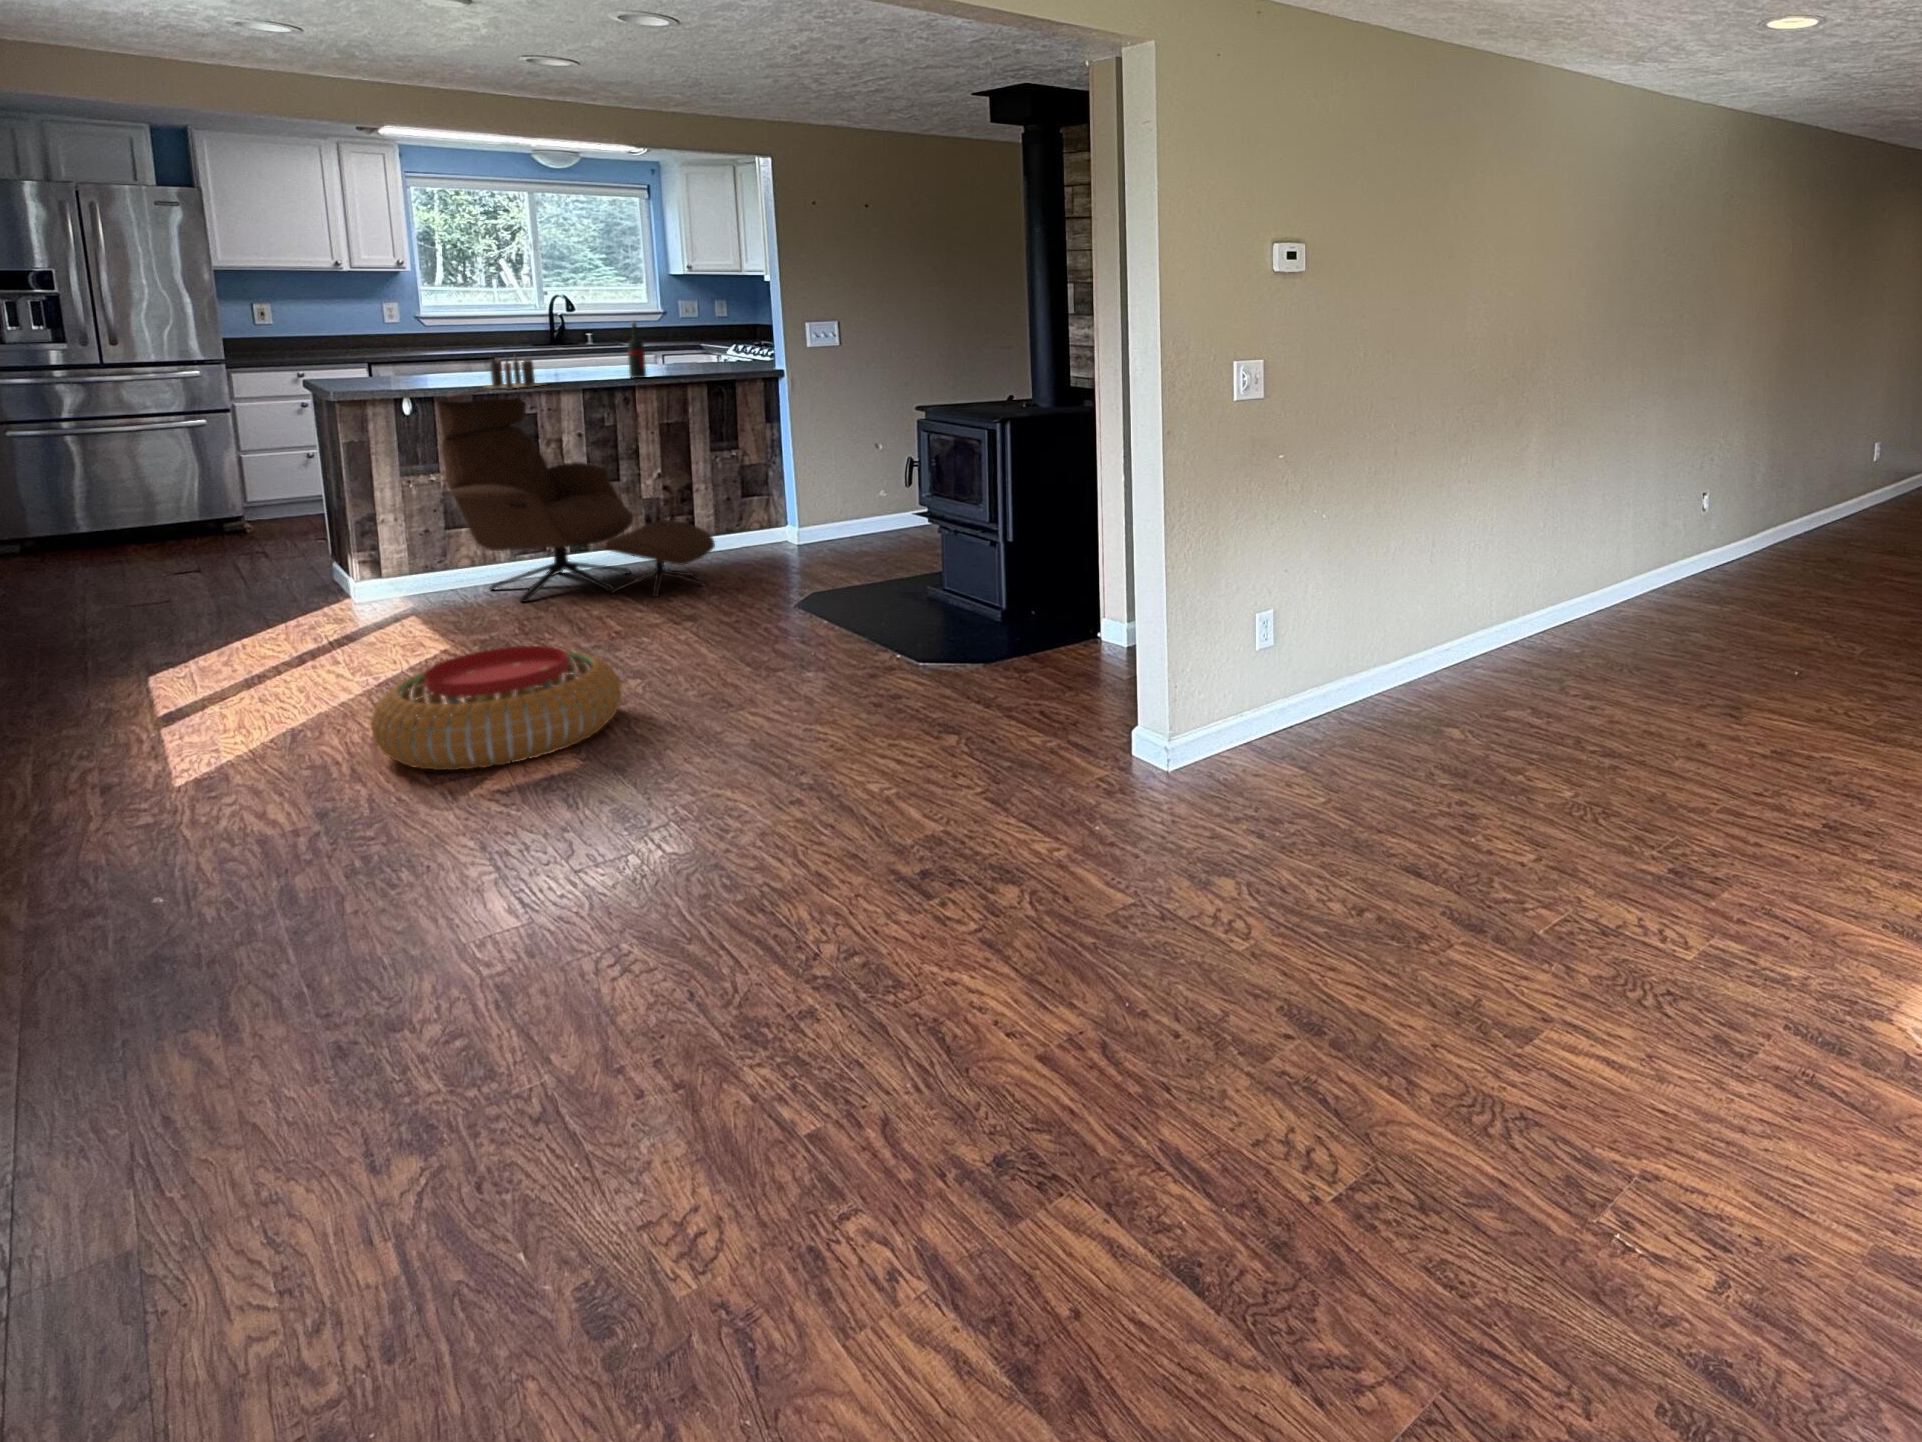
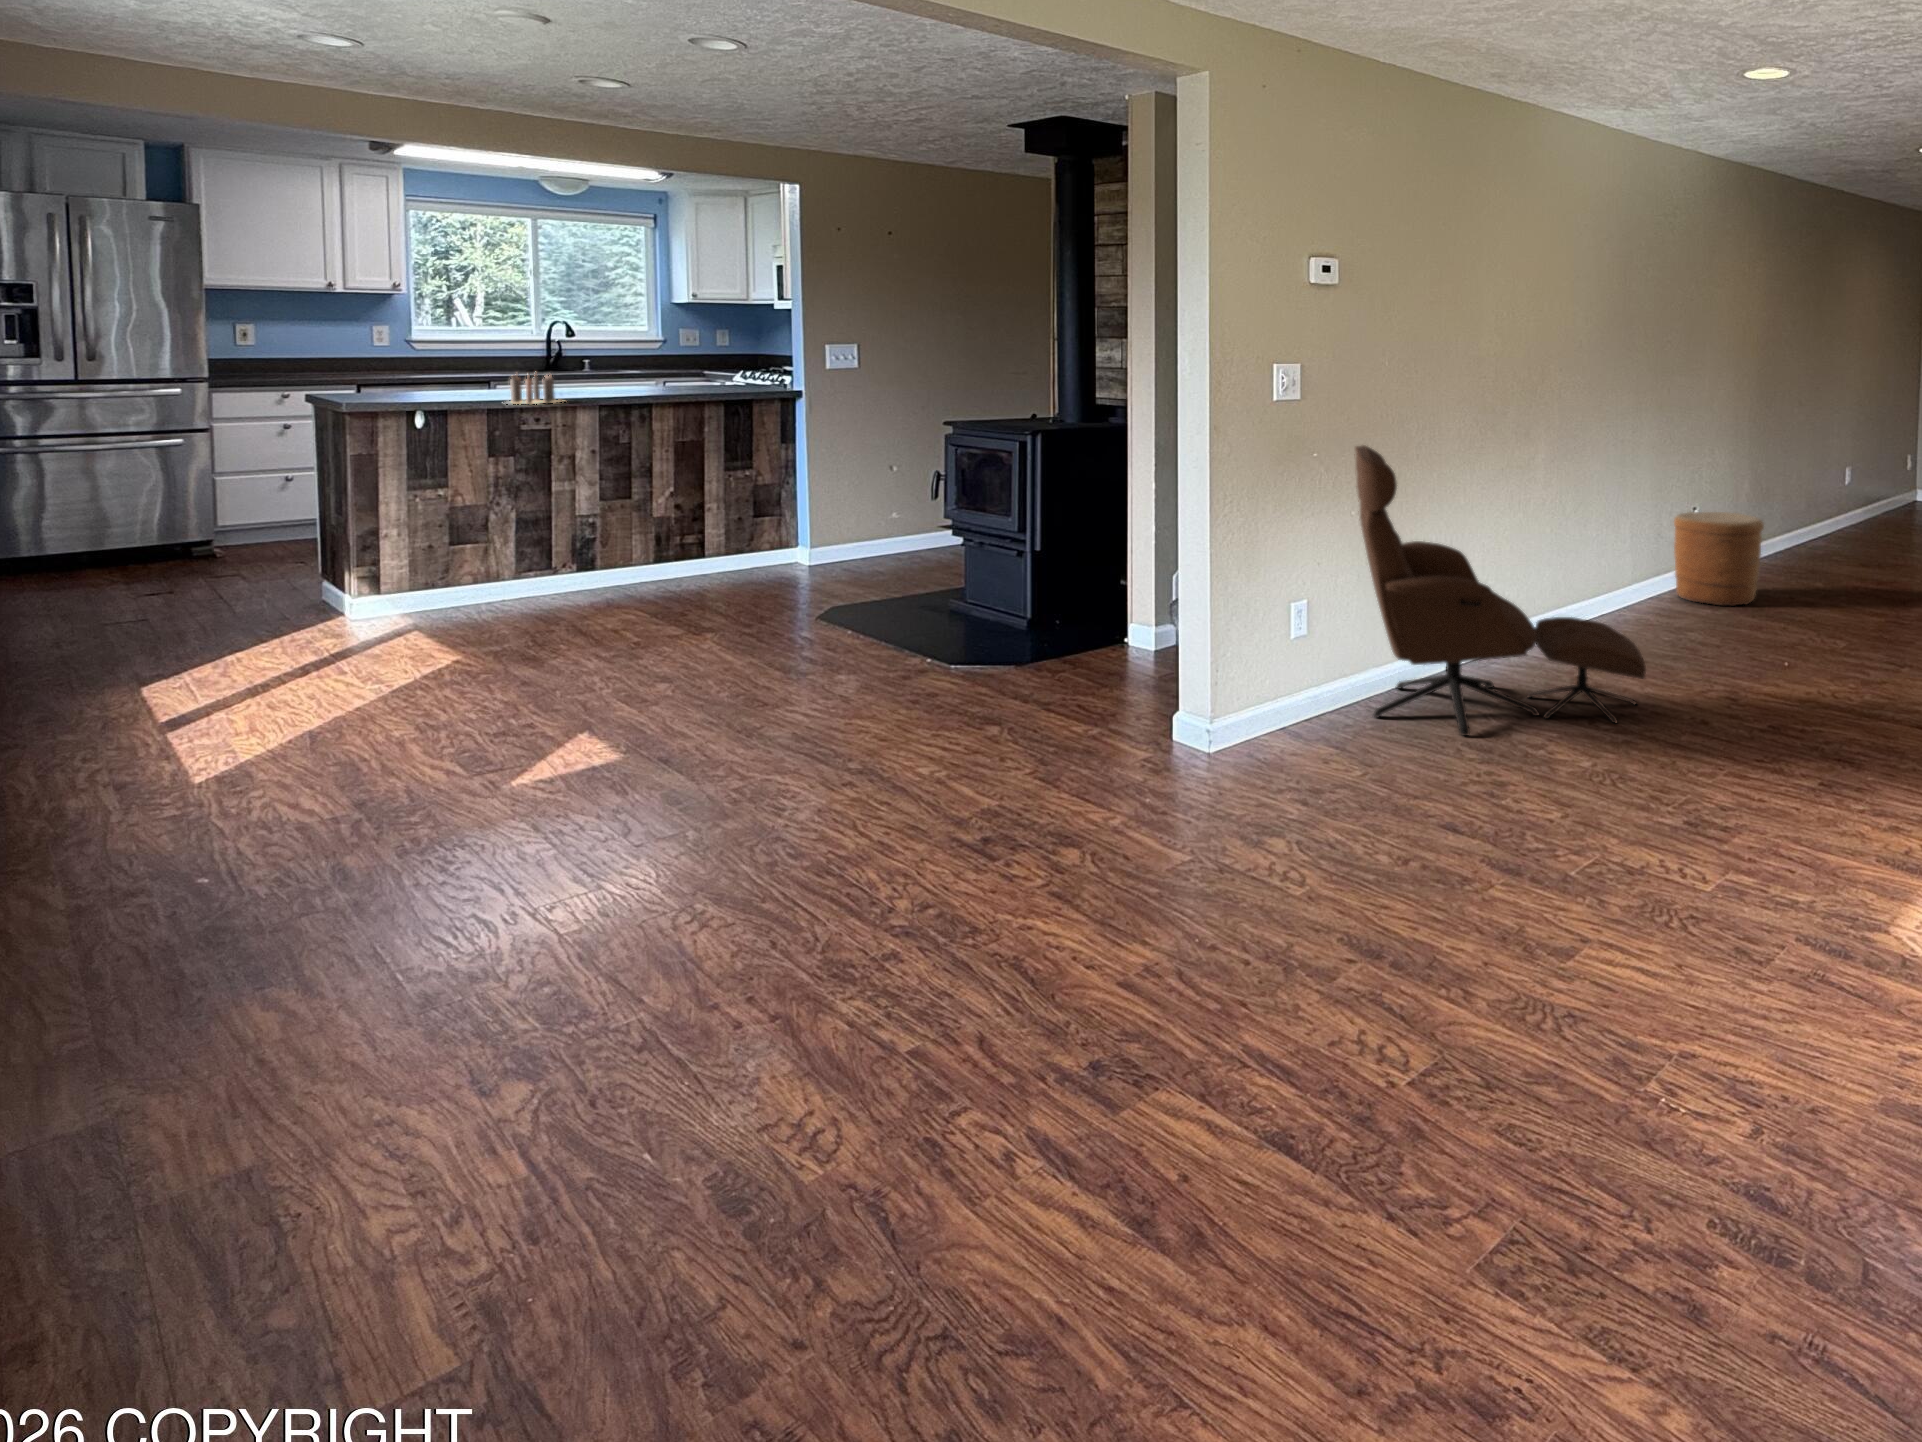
wine bottle: present [628,322,647,379] -> none [649,342,667,397]
lounge chair: present [437,388,715,602] -> present [1355,445,1646,736]
woven basket: none [1685,498,1784,602] -> present [1674,512,1764,606]
pouf: present [371,646,622,770] -> none [406,644,660,762]

